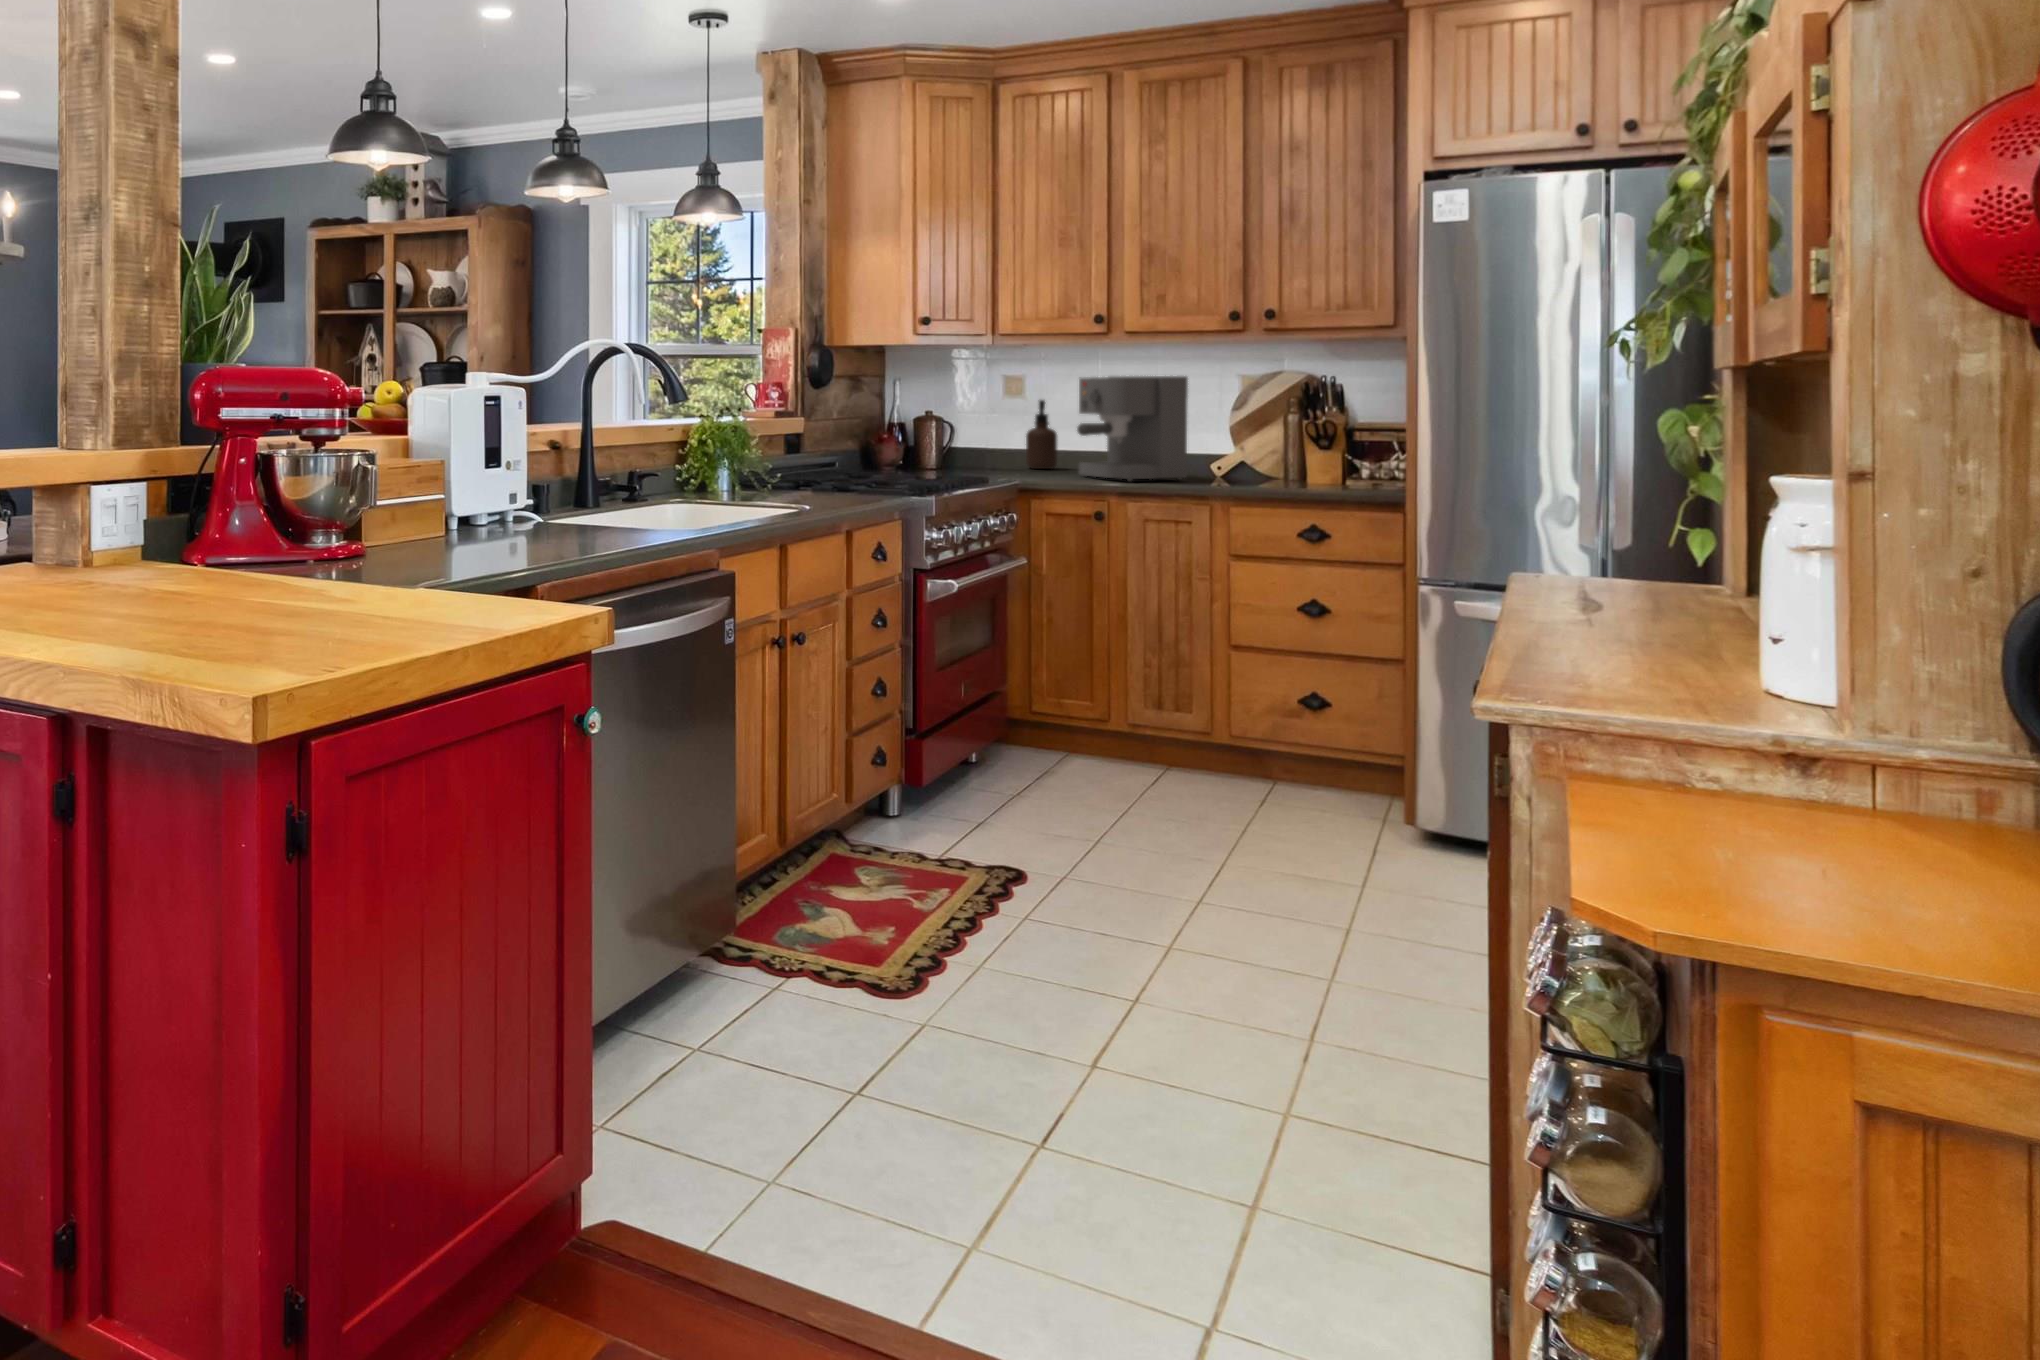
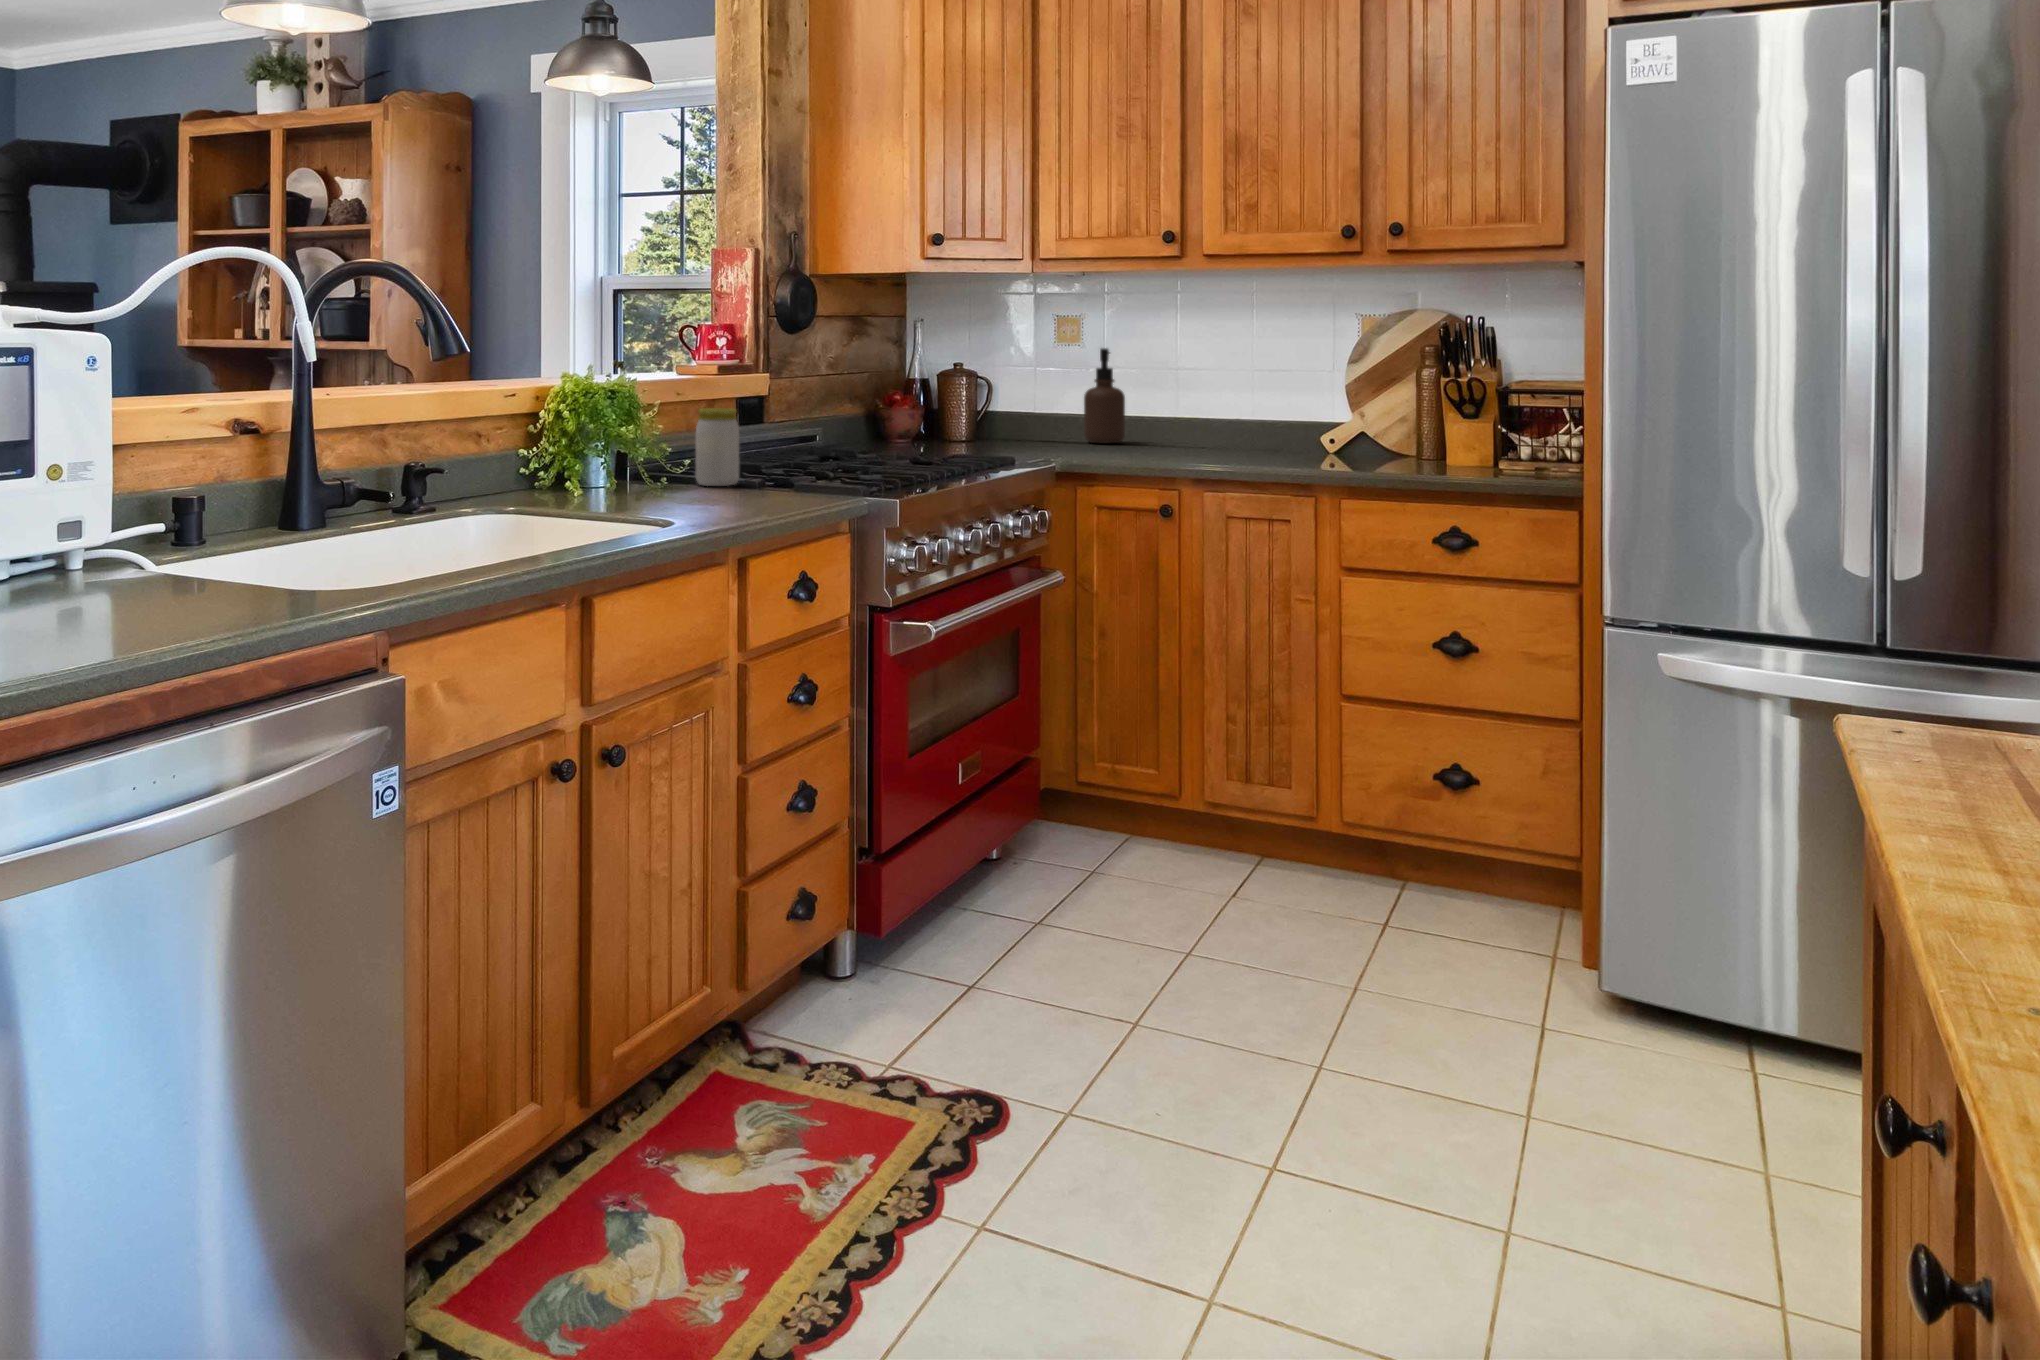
coffee maker: present [1077,376,1188,481] -> none [1138,316,1290,464]
jar: none [786,439,815,491] -> present [696,408,739,486]

